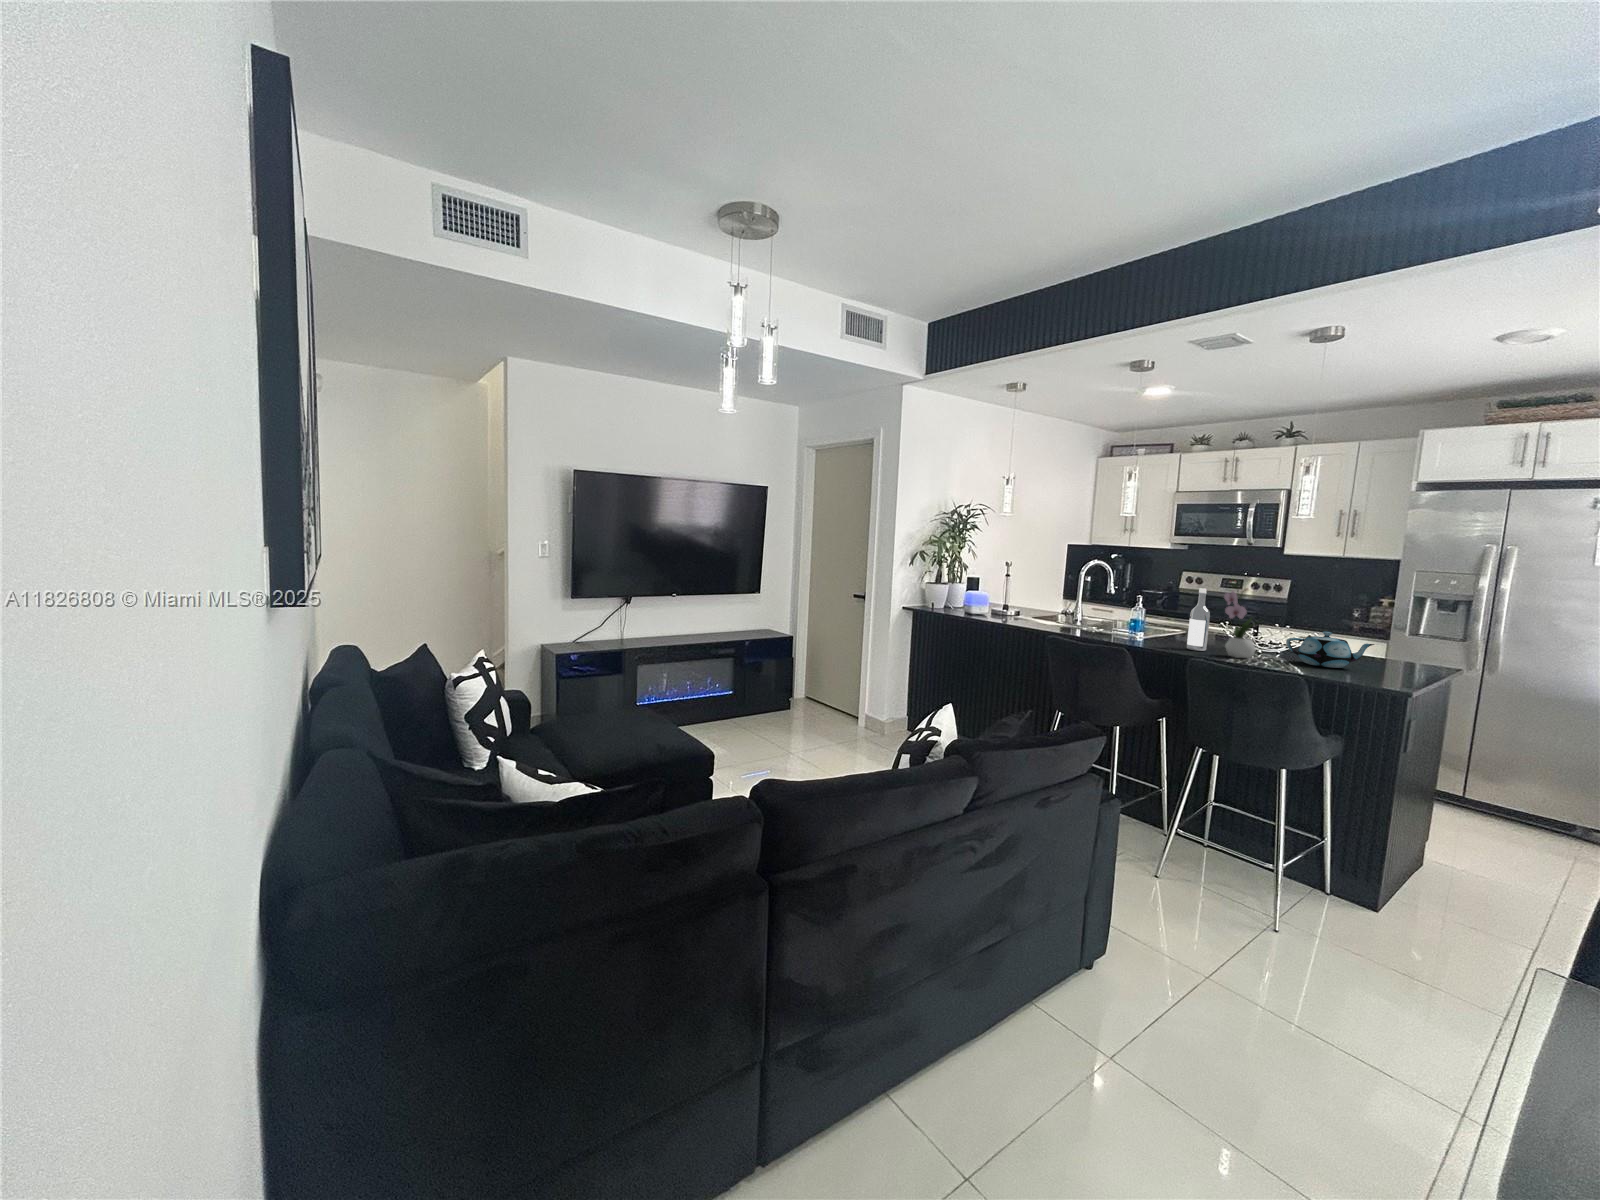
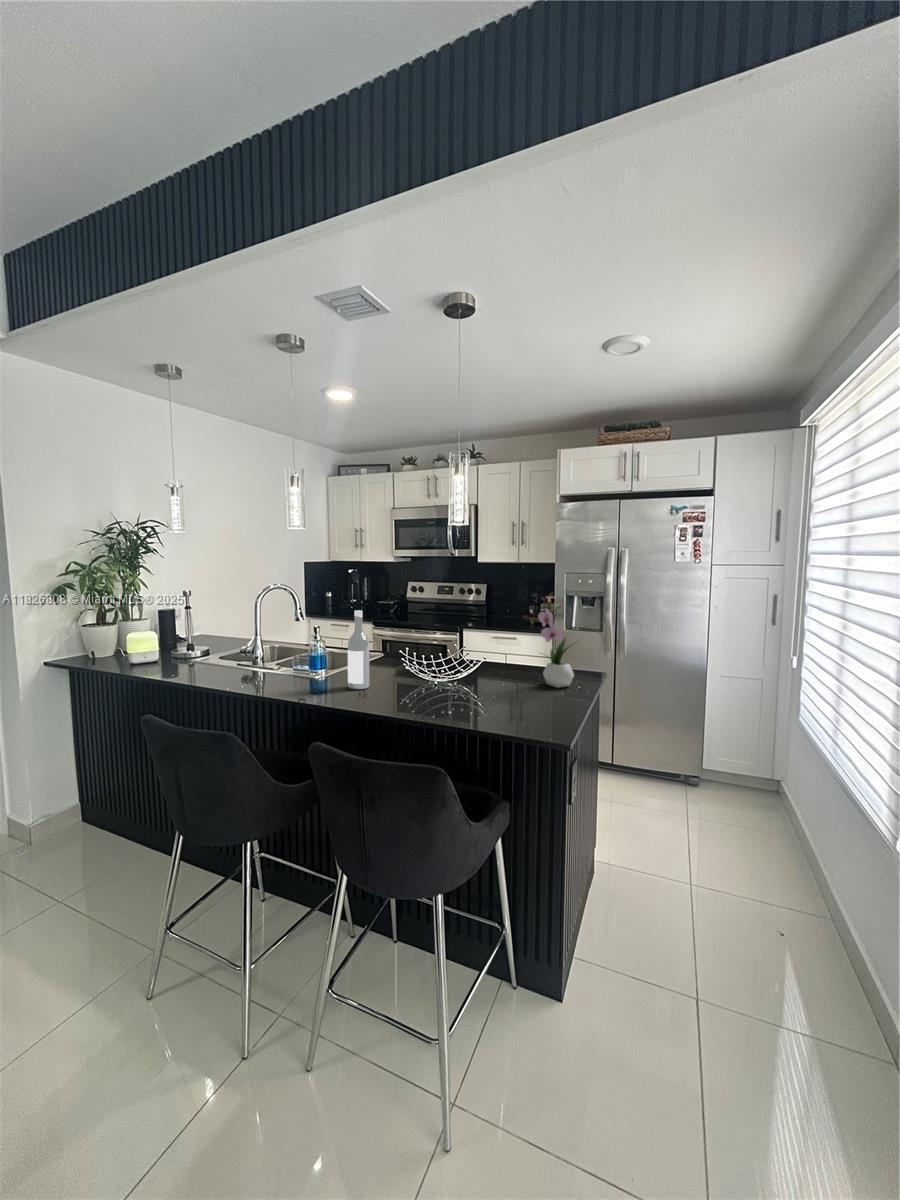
flower arrangement: present [1224,581,1256,659] -> present [538,597,574,688]
teapot: present [1286,631,1374,668] -> none [447,653,529,697]

